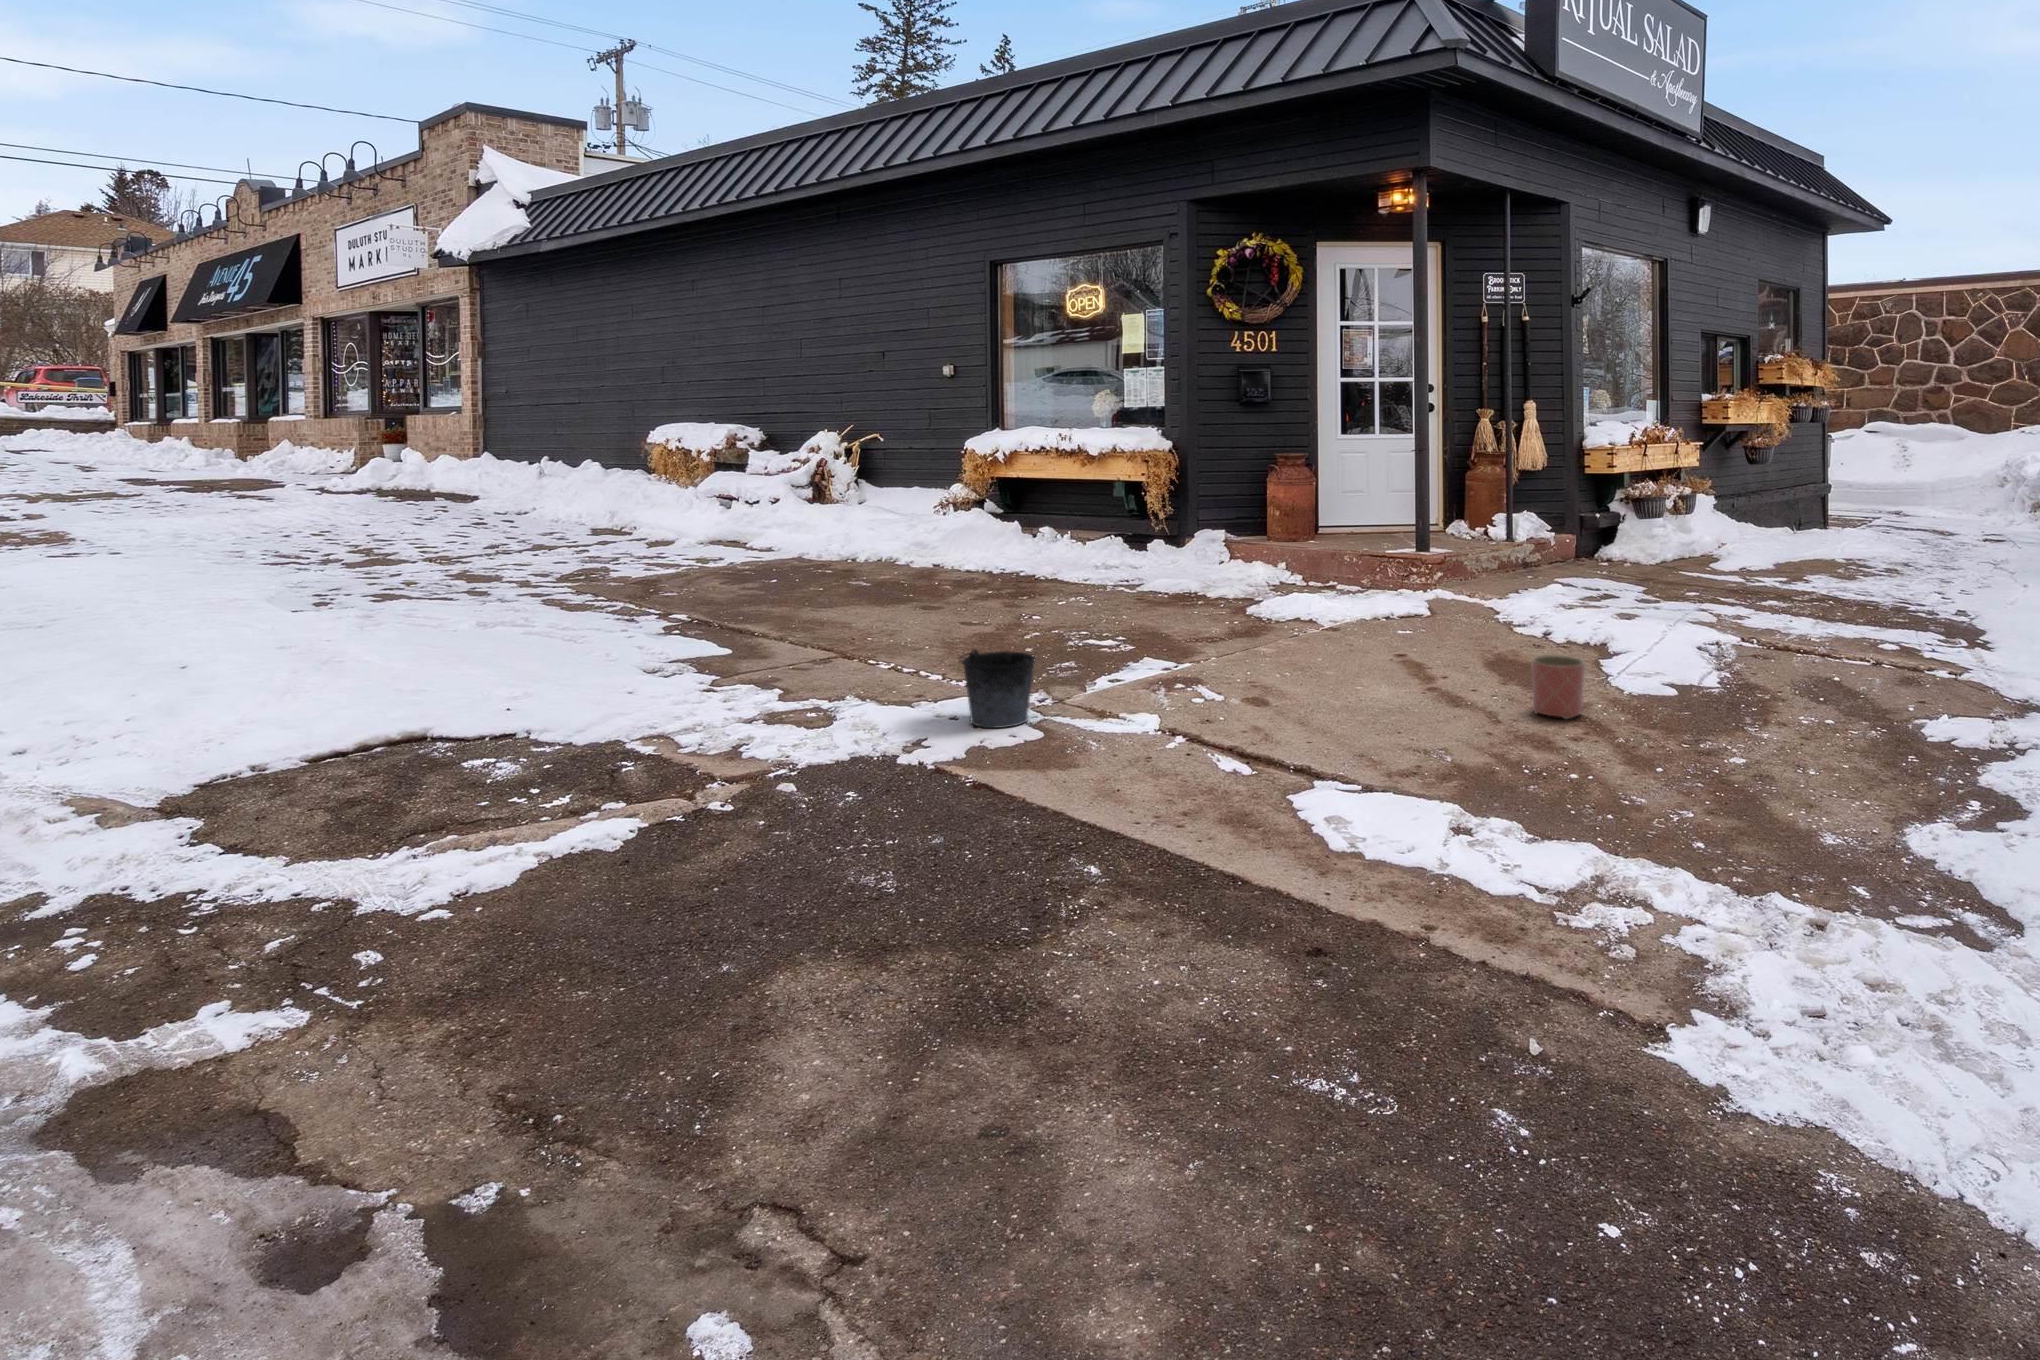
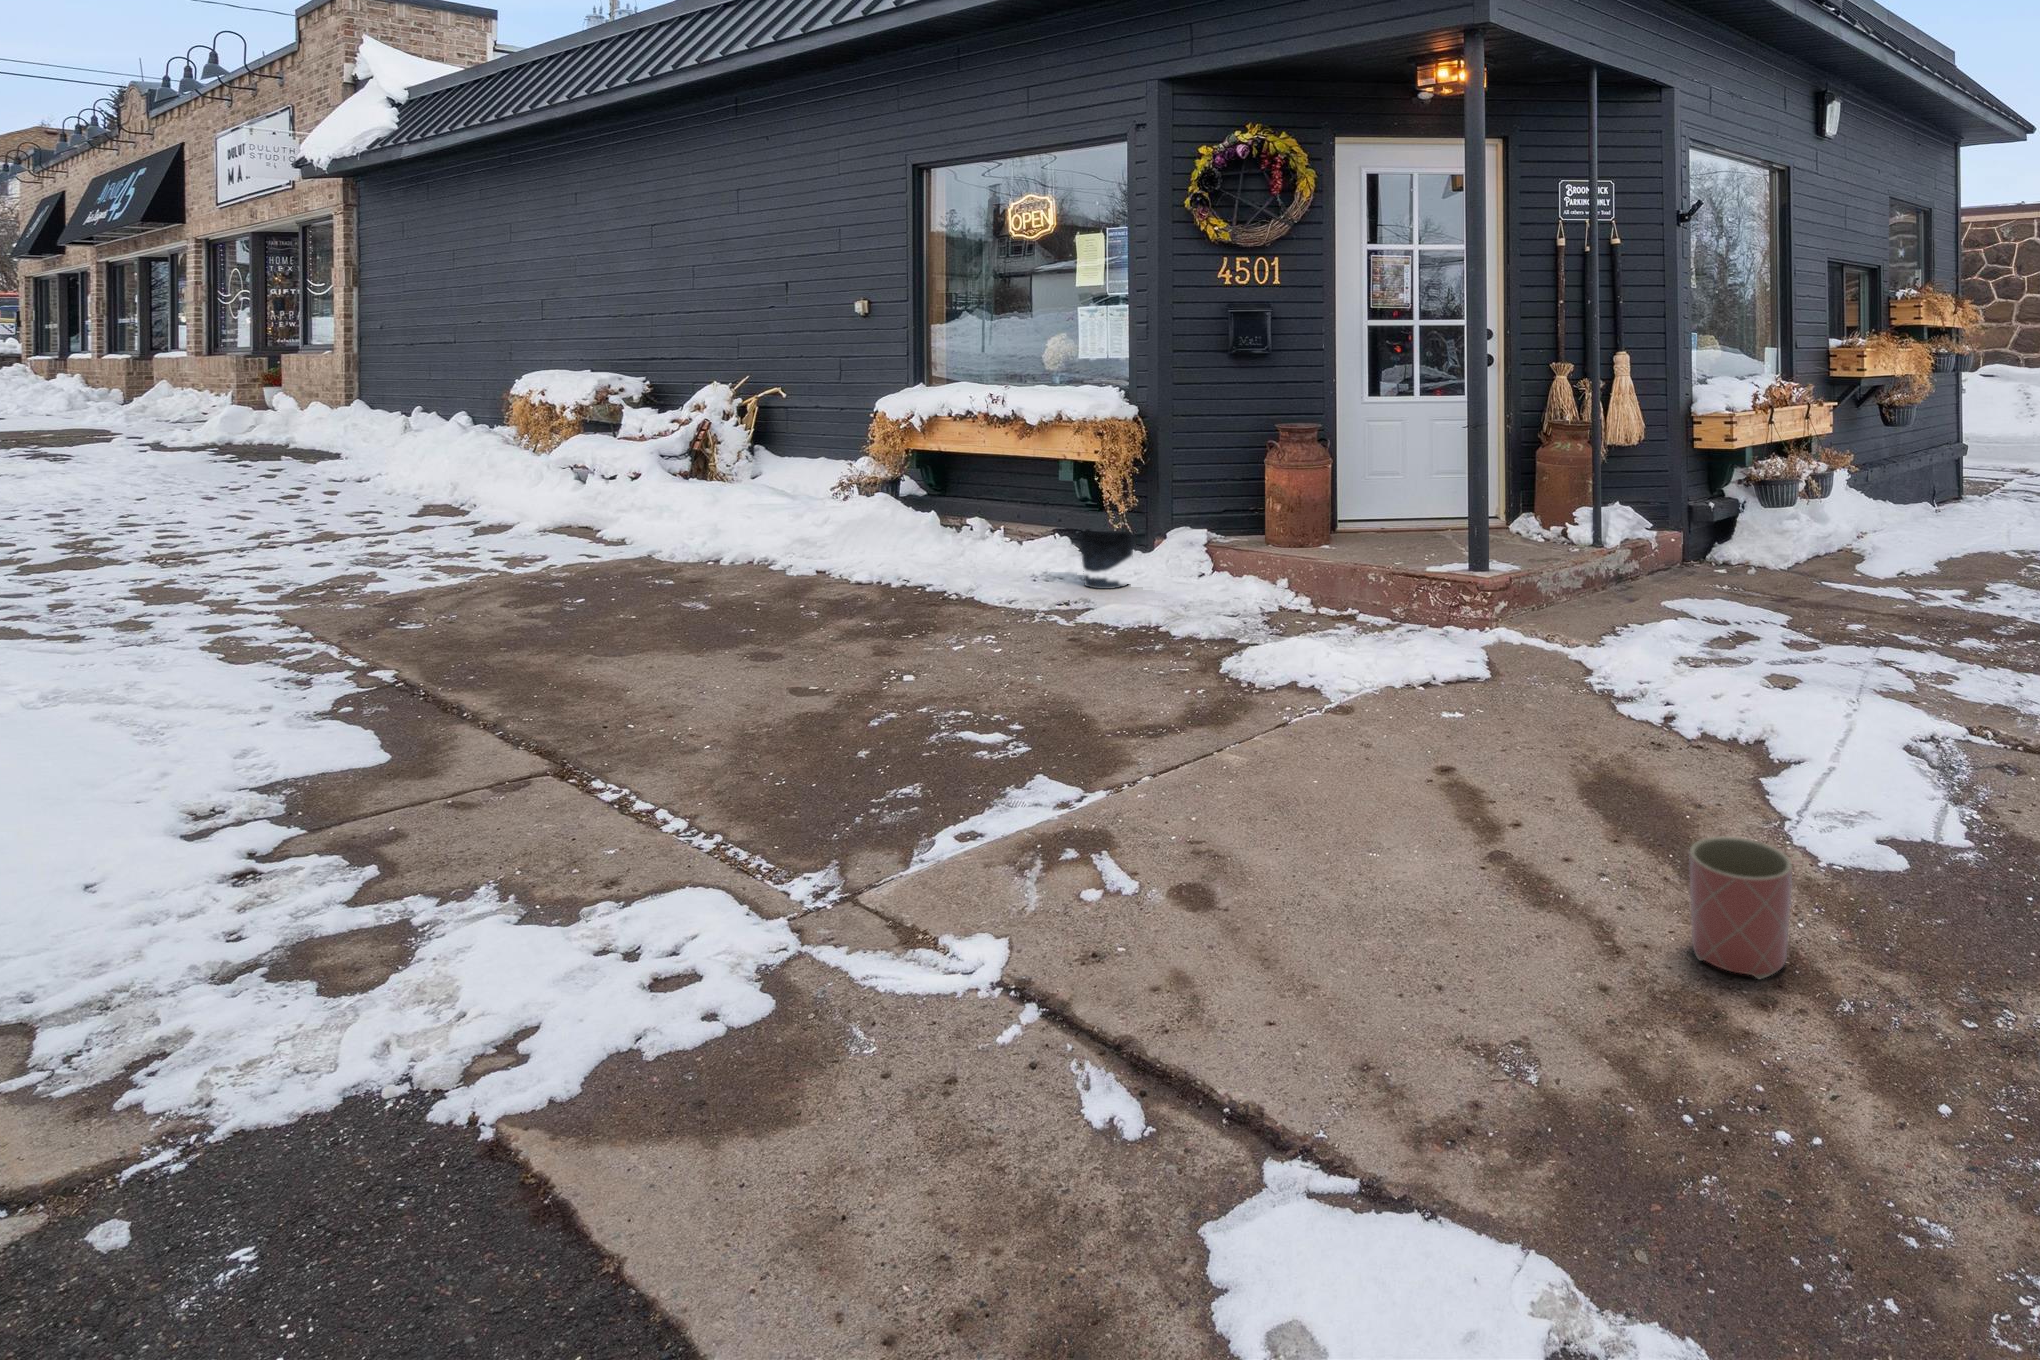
bucket: present [959,649,1035,728] -> present [1077,529,1135,589]

